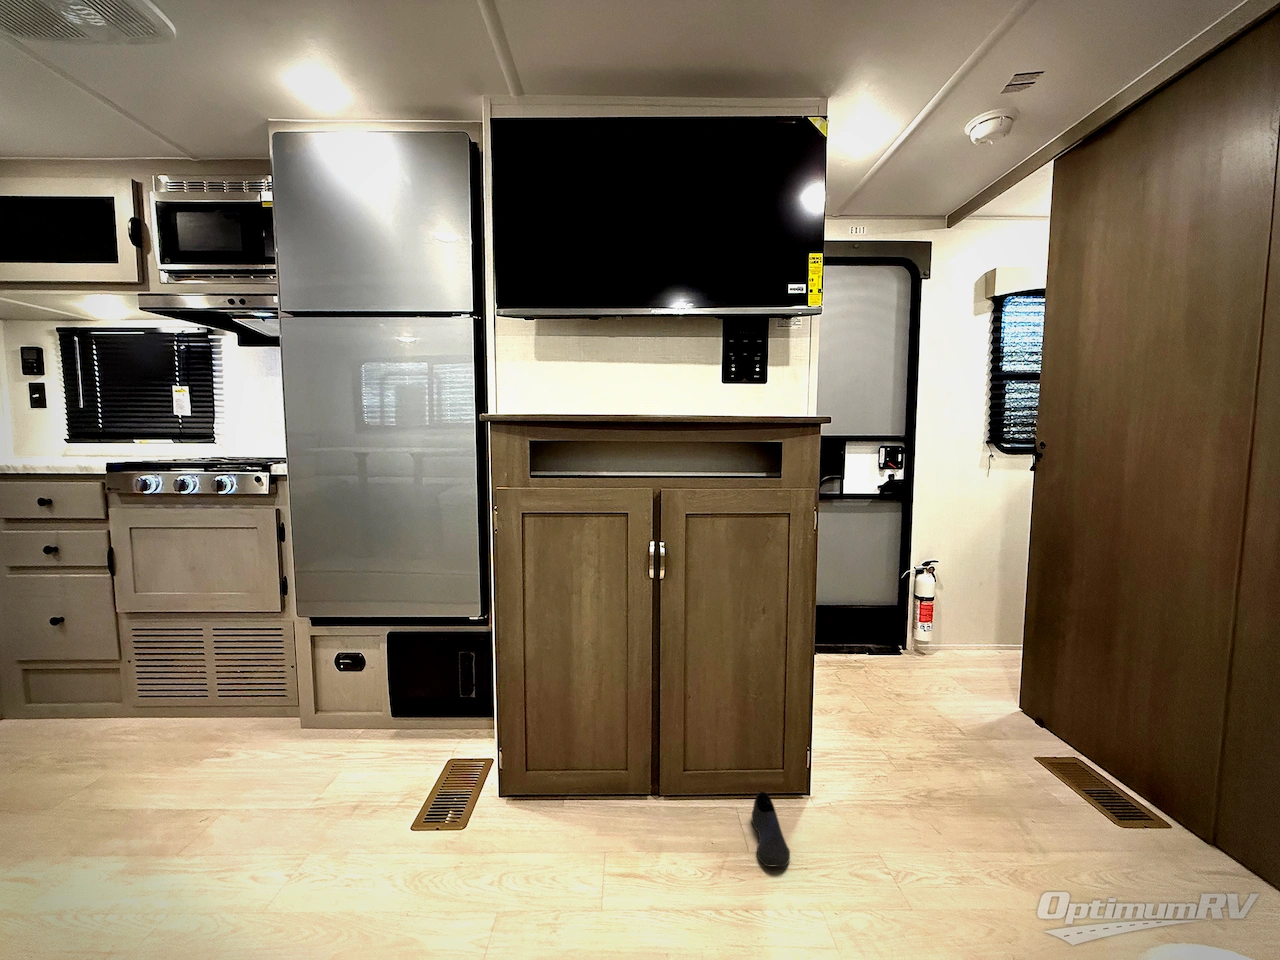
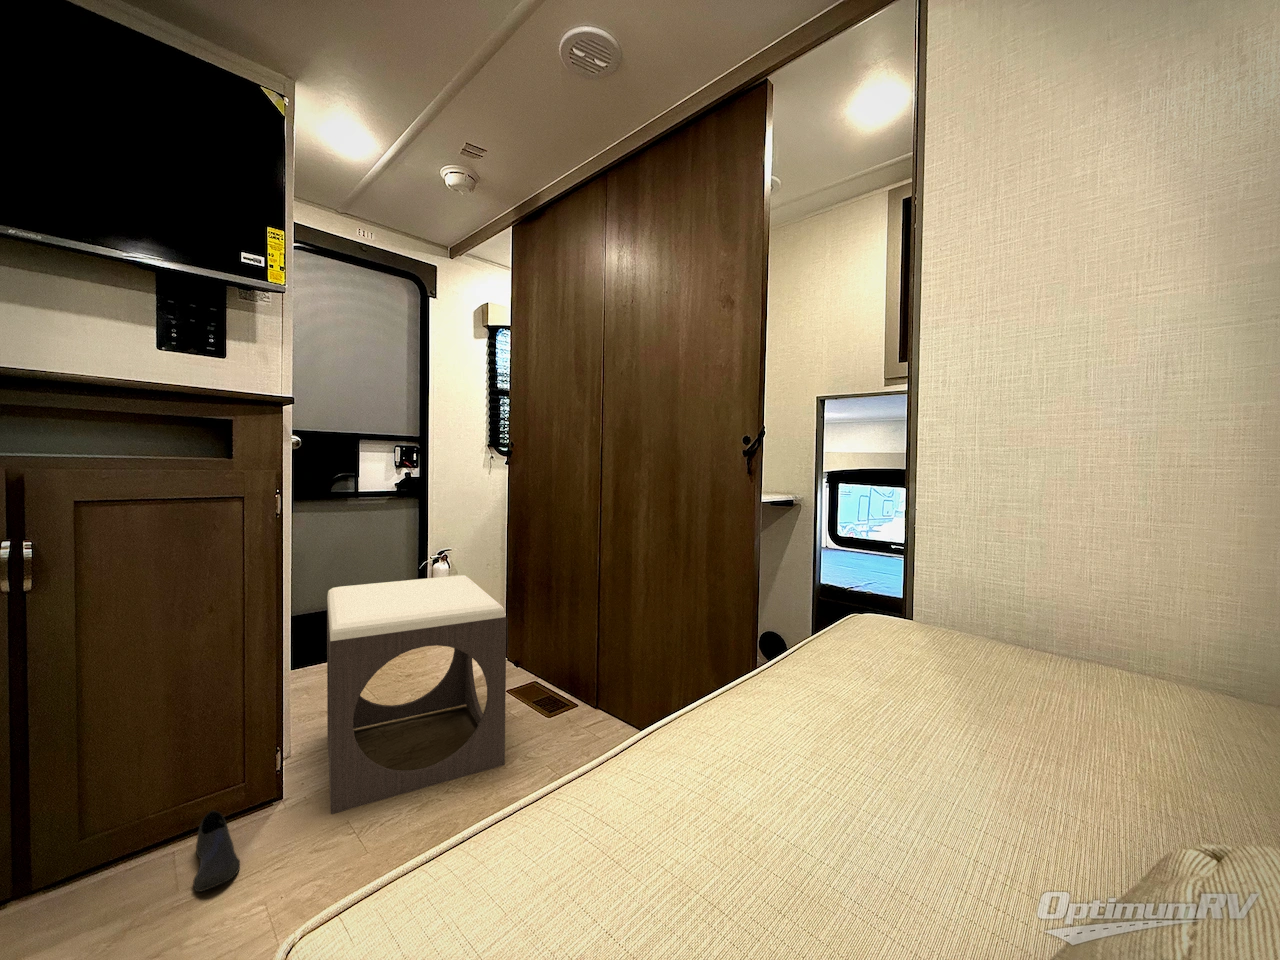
footstool: none [833,600,1067,862] -> present [327,575,506,814]

